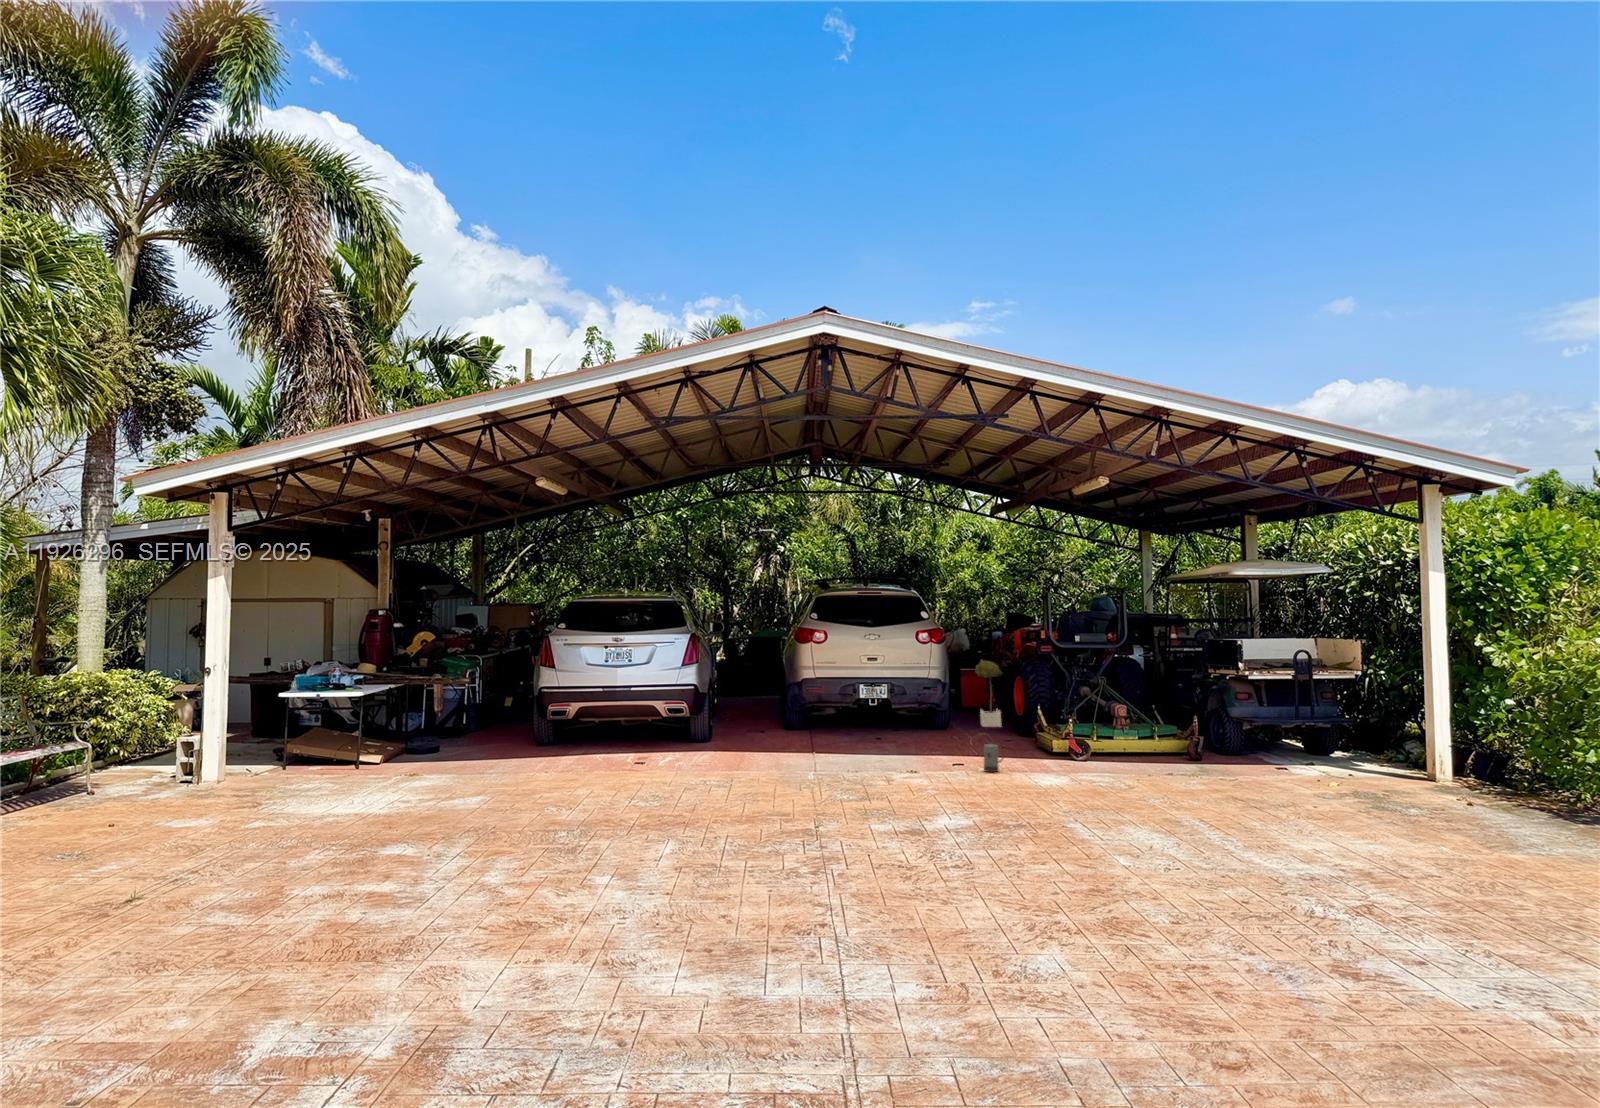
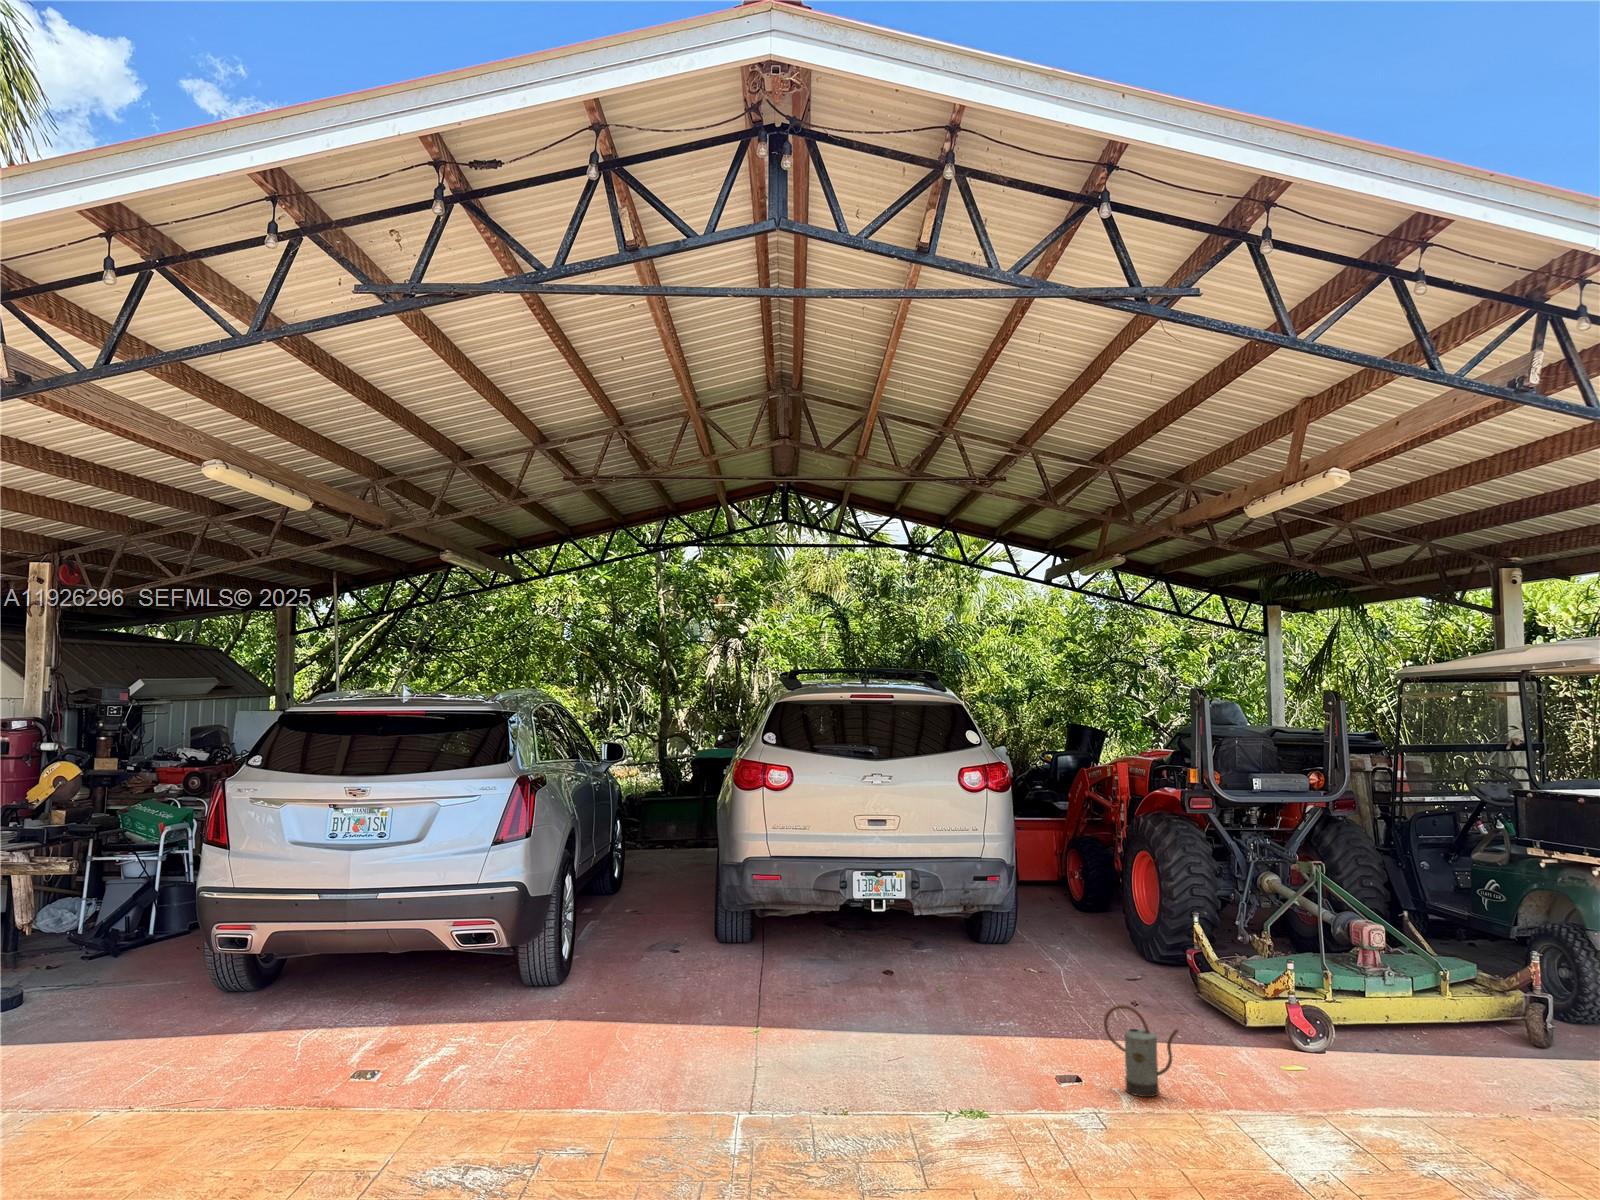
potted tree: present [975,660,1002,727] -> none [1049,808,1098,927]

